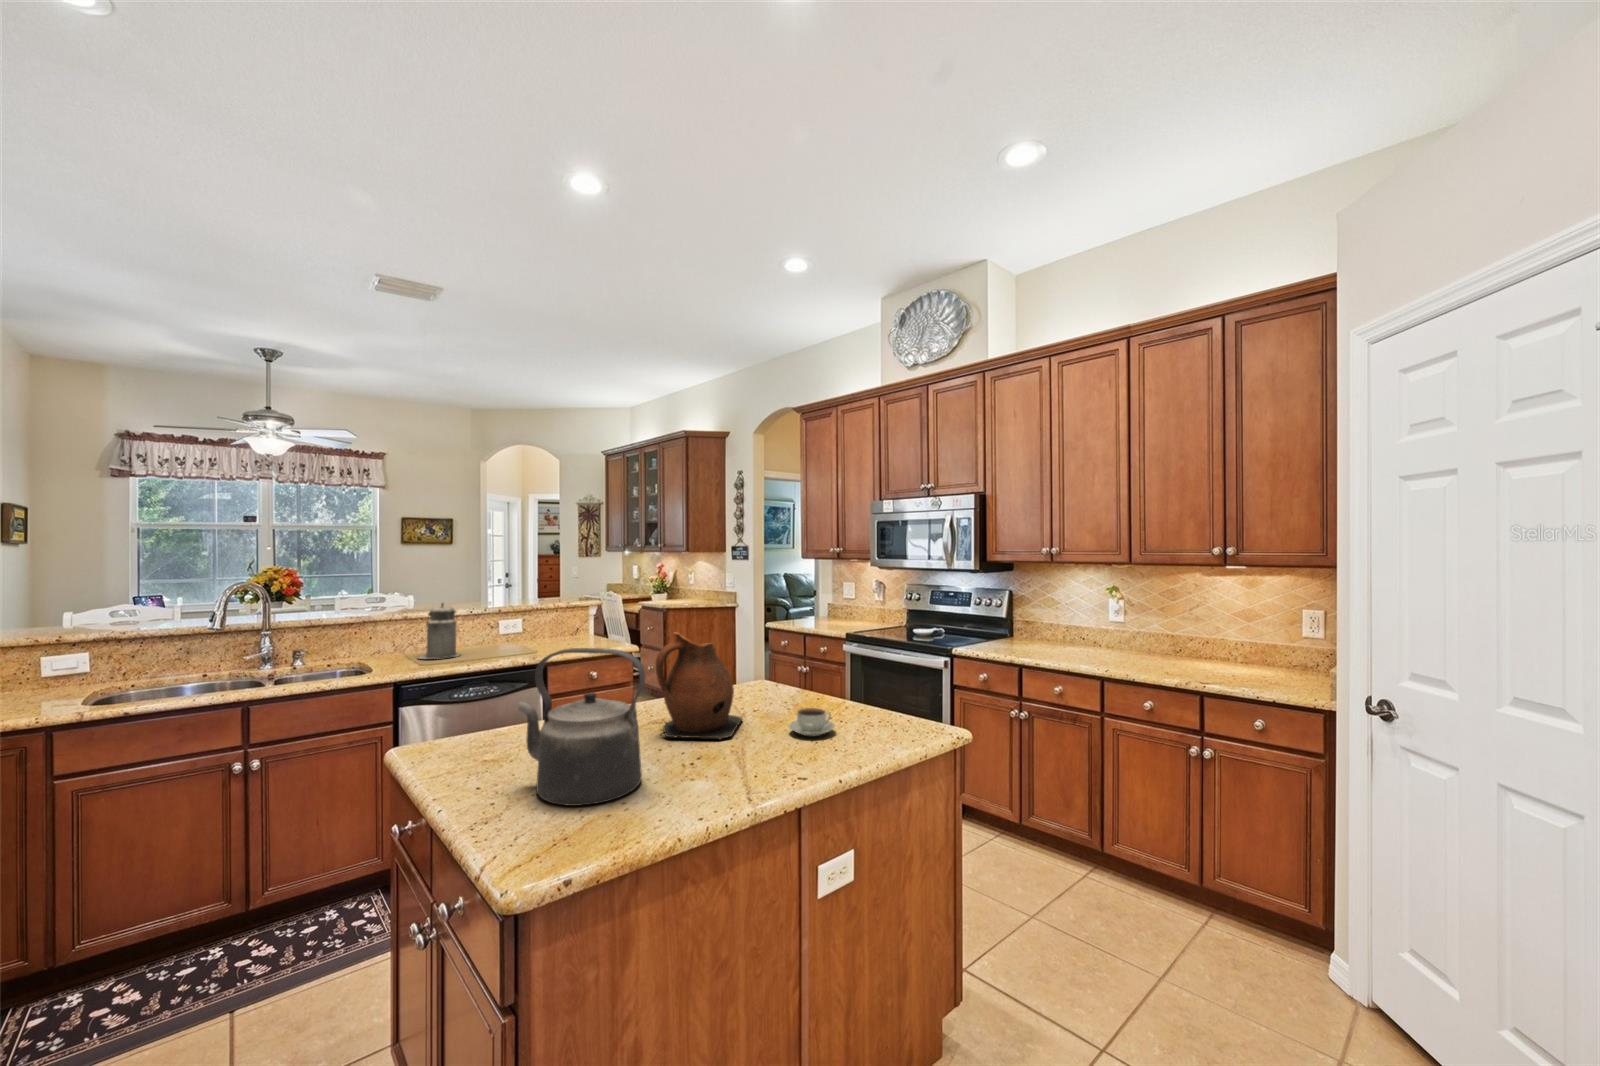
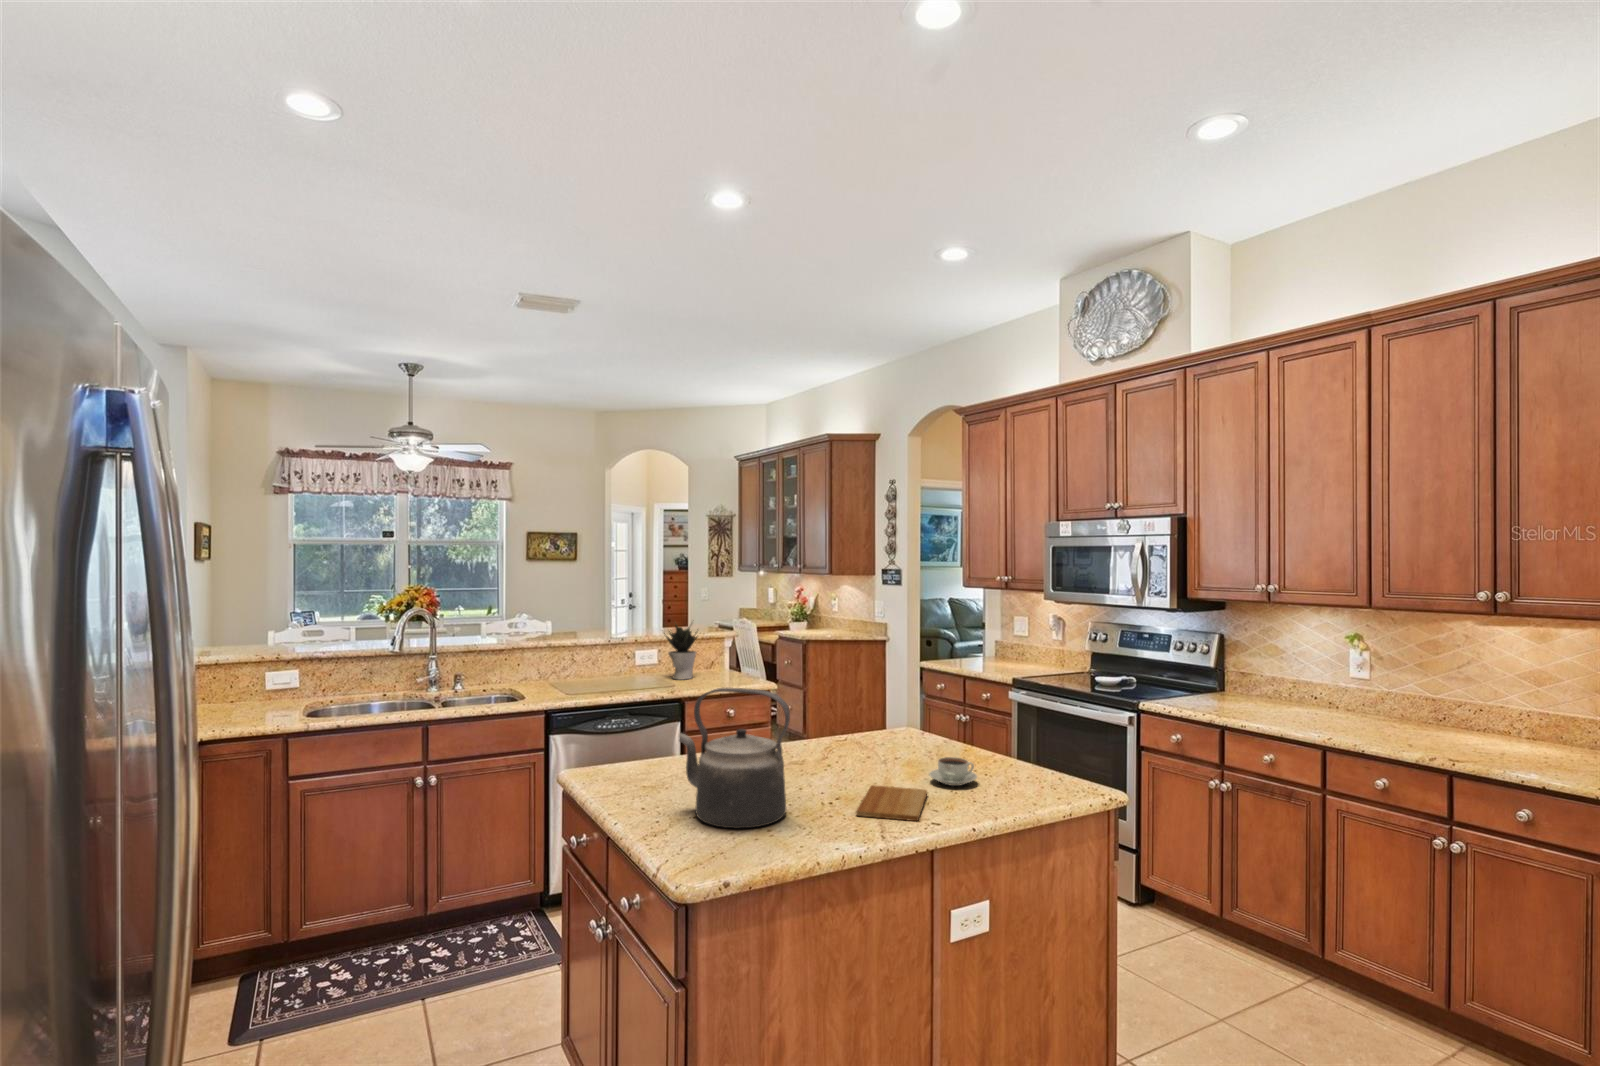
potted plant: none [524,590,563,647] -> present [664,624,697,680]
canister: present [418,603,460,659] -> none [562,630,602,687]
ceramic pitcher: present [656,632,743,740] -> none [798,674,885,784]
cutting board: none [718,742,788,779] -> present [856,785,927,821]

